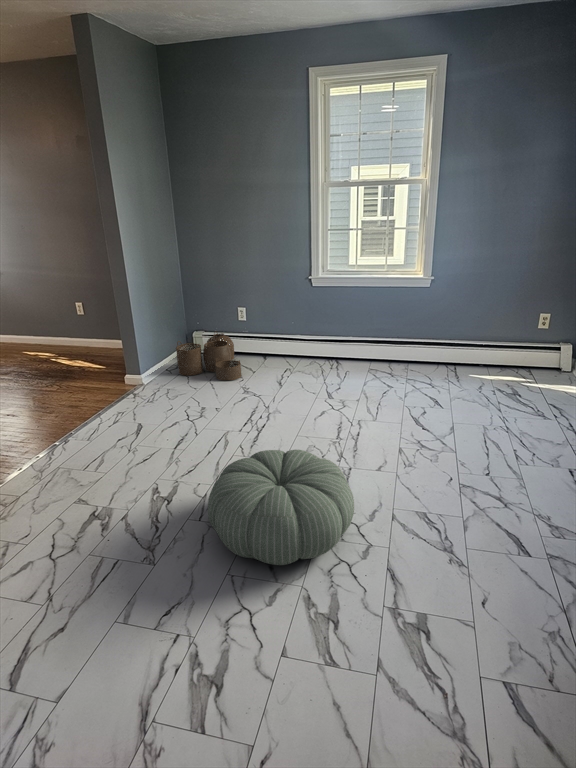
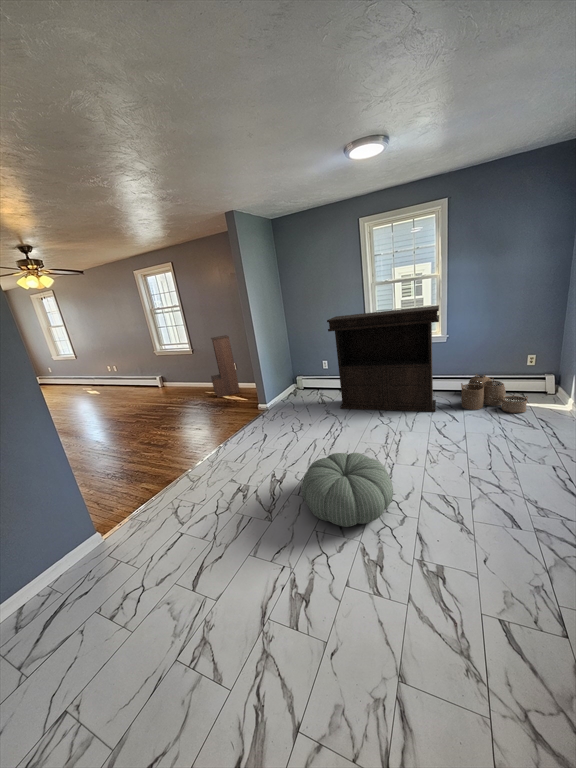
console table: none [254,232,426,394] -> present [327,305,439,412]
bookshelf: none [38,251,92,361] -> present [211,335,240,397]
woven basket: present [176,333,241,380] -> present [461,375,528,413]

